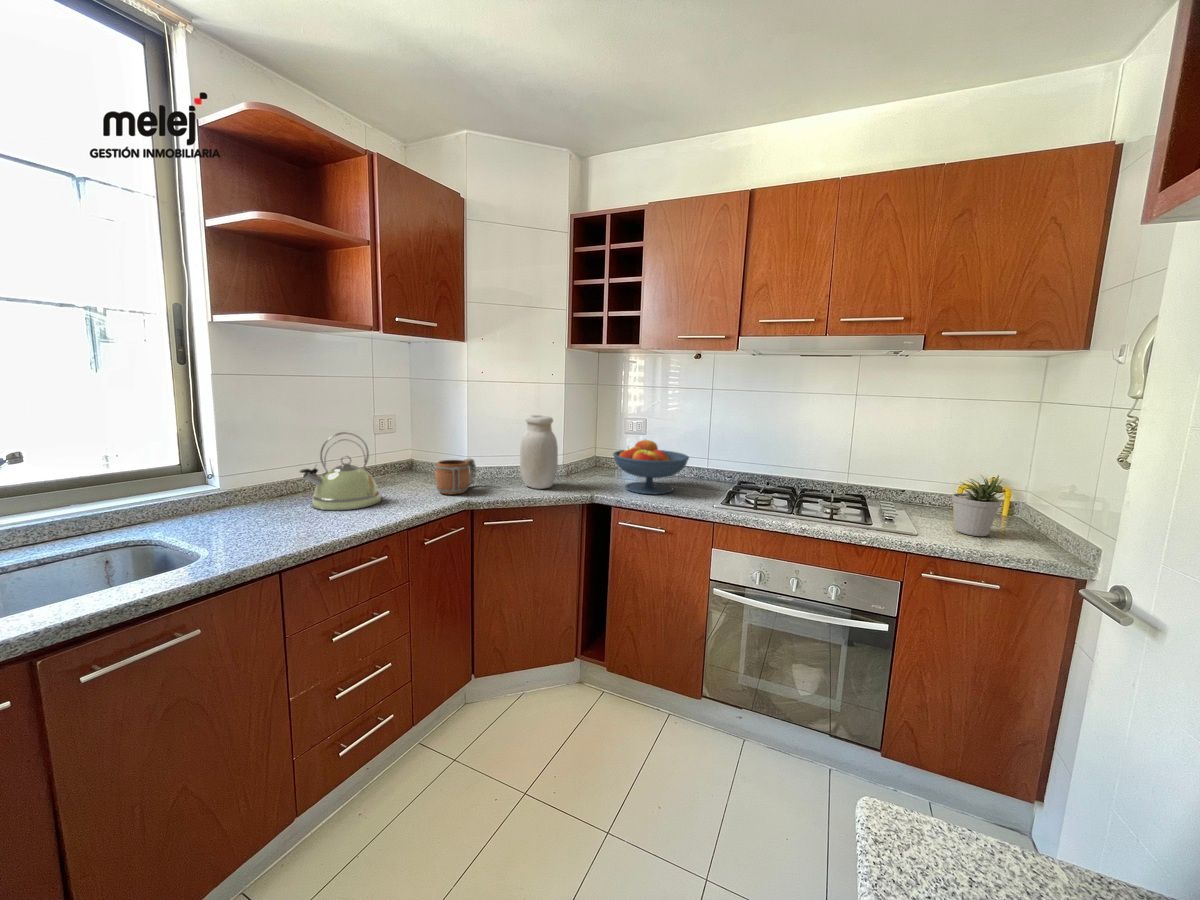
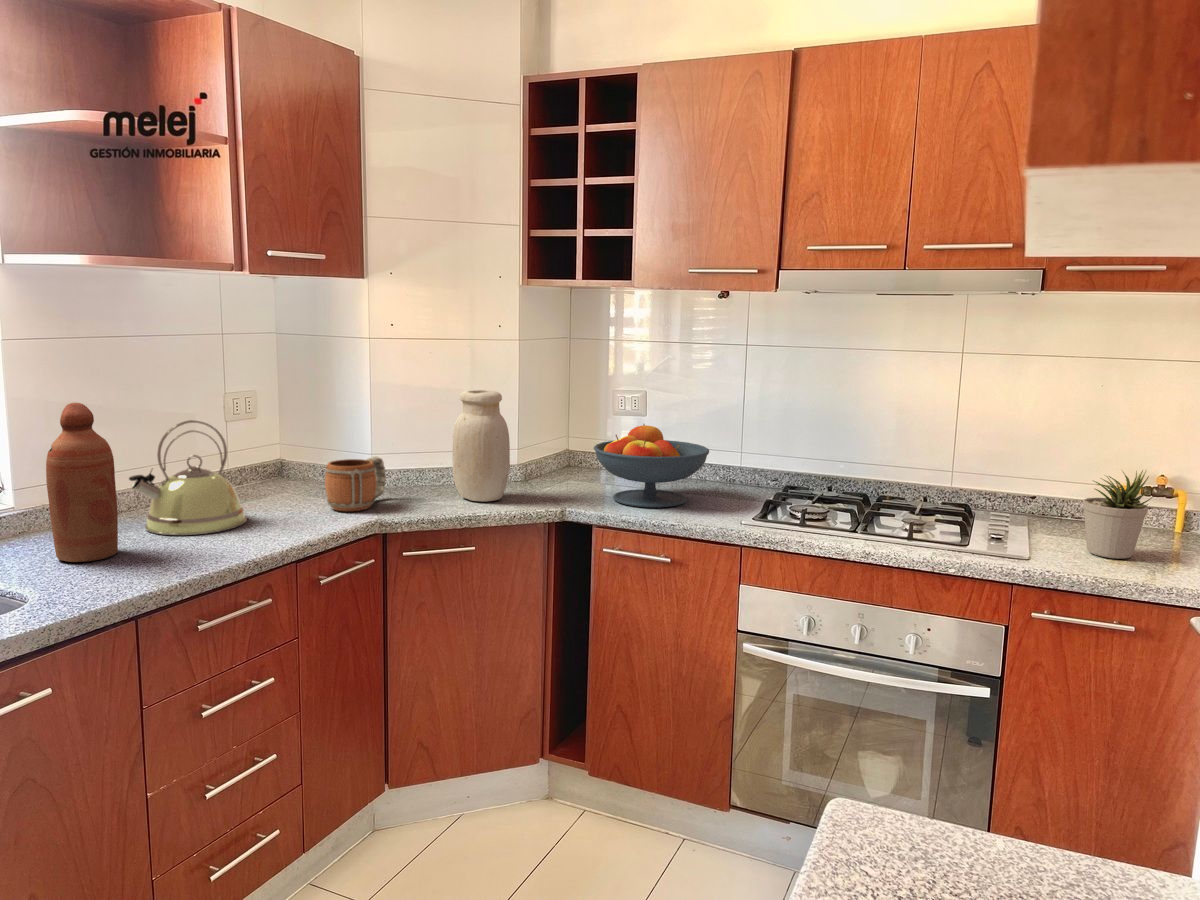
bottle: none [235,418,287,530] -> present [46,402,118,562]

